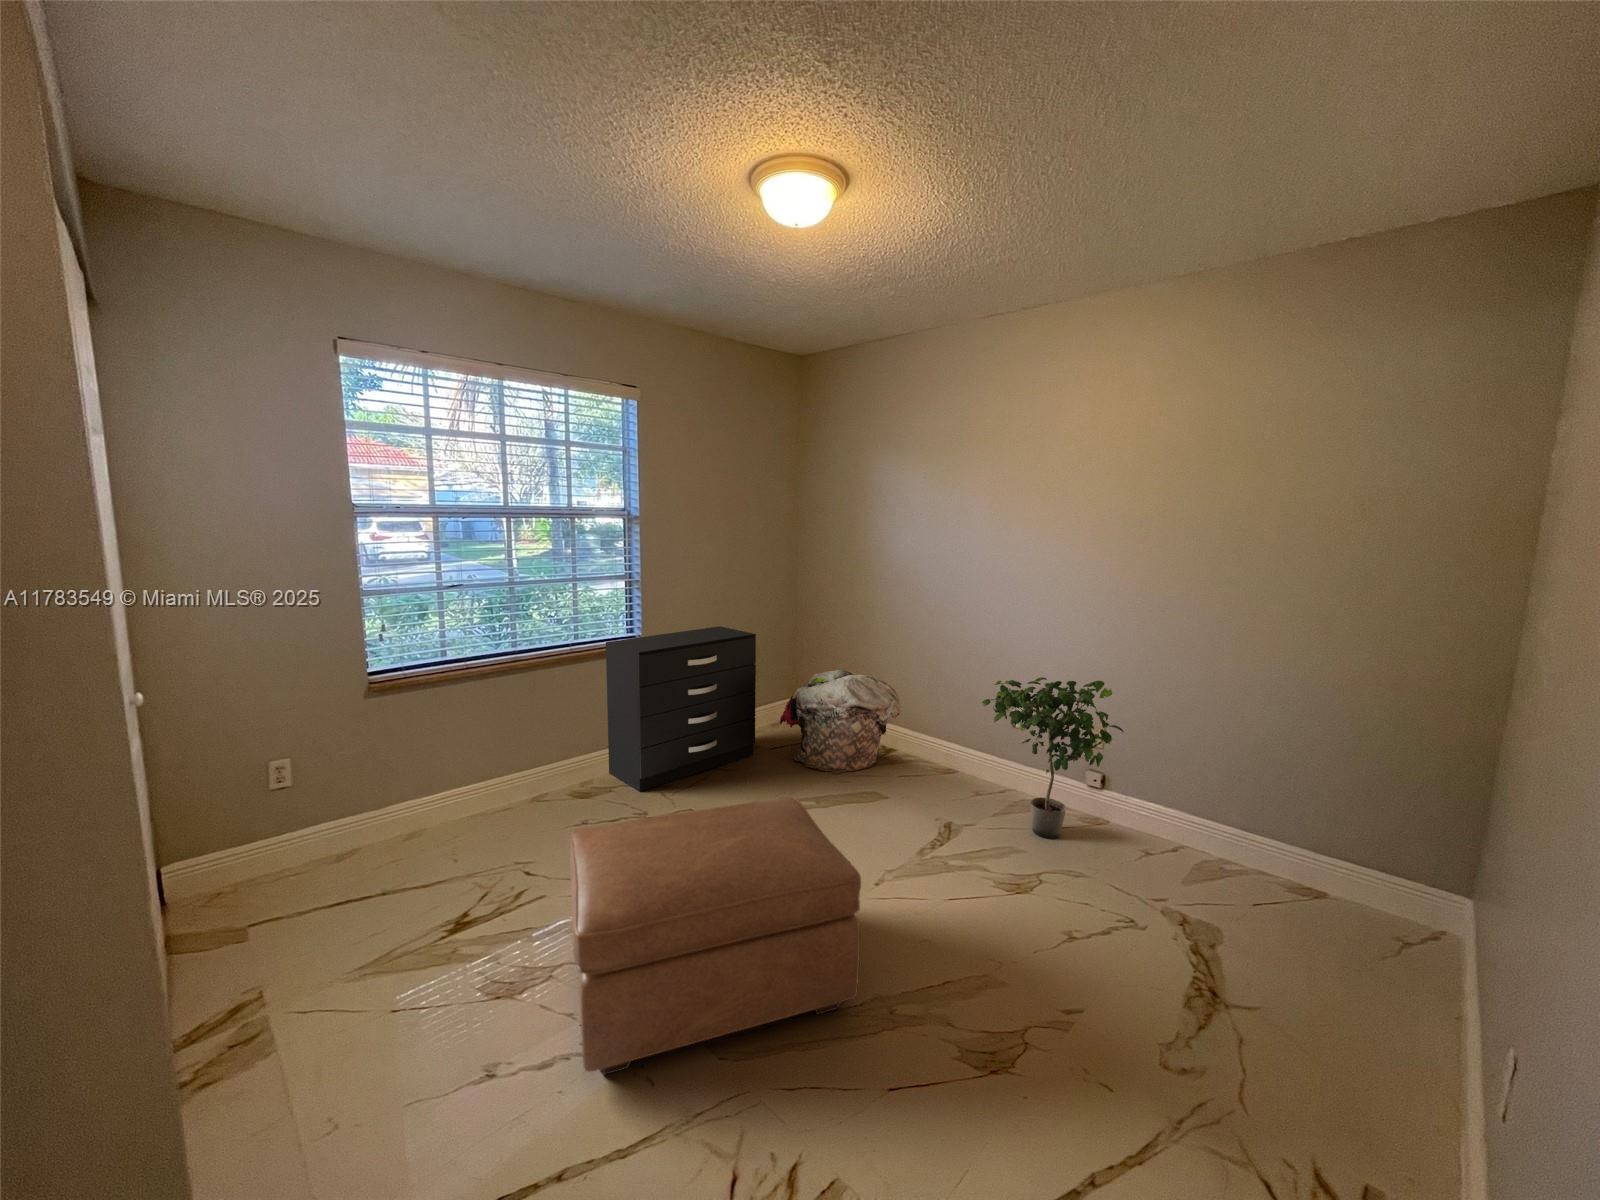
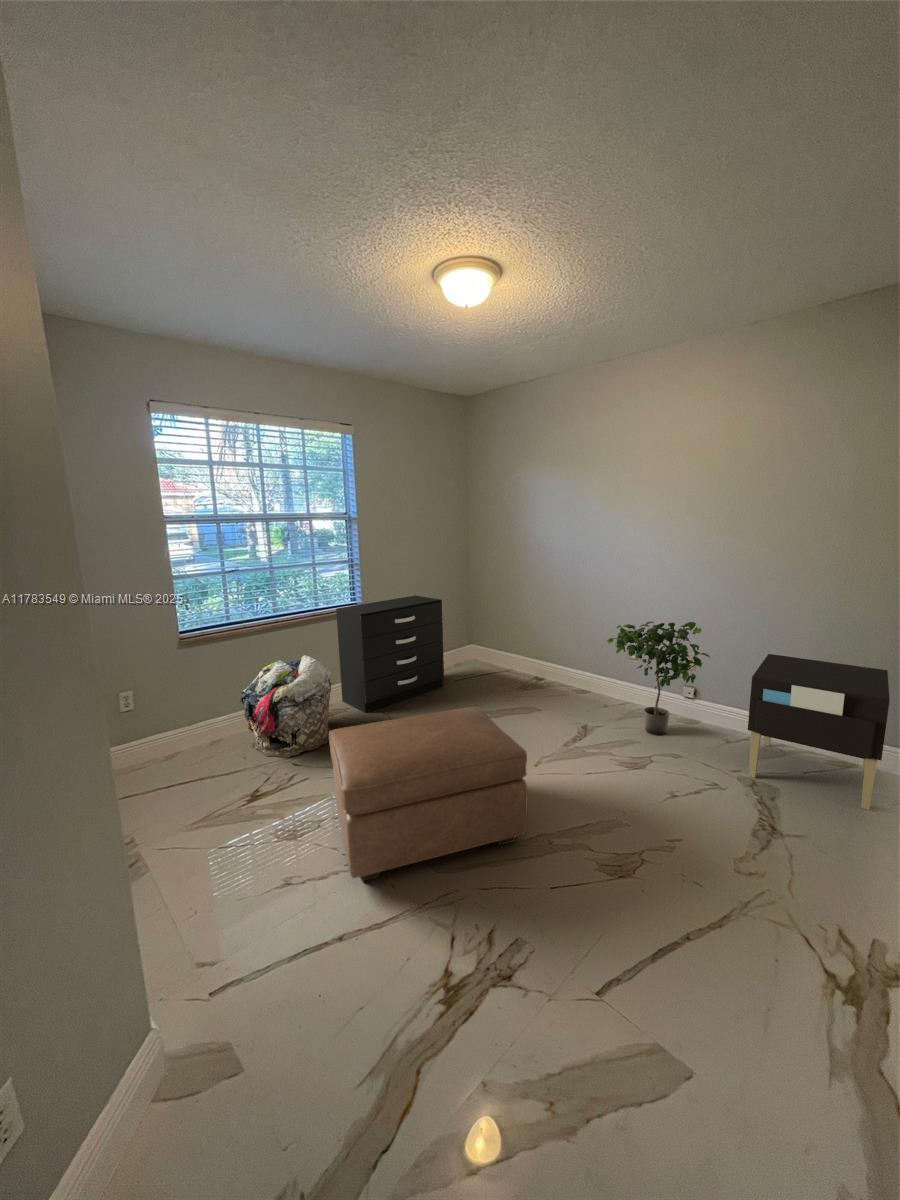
laundry basket: present [779,669,901,774] -> present [240,655,332,757]
nightstand: none [1177,730,1379,966] -> present [748,654,890,810]

